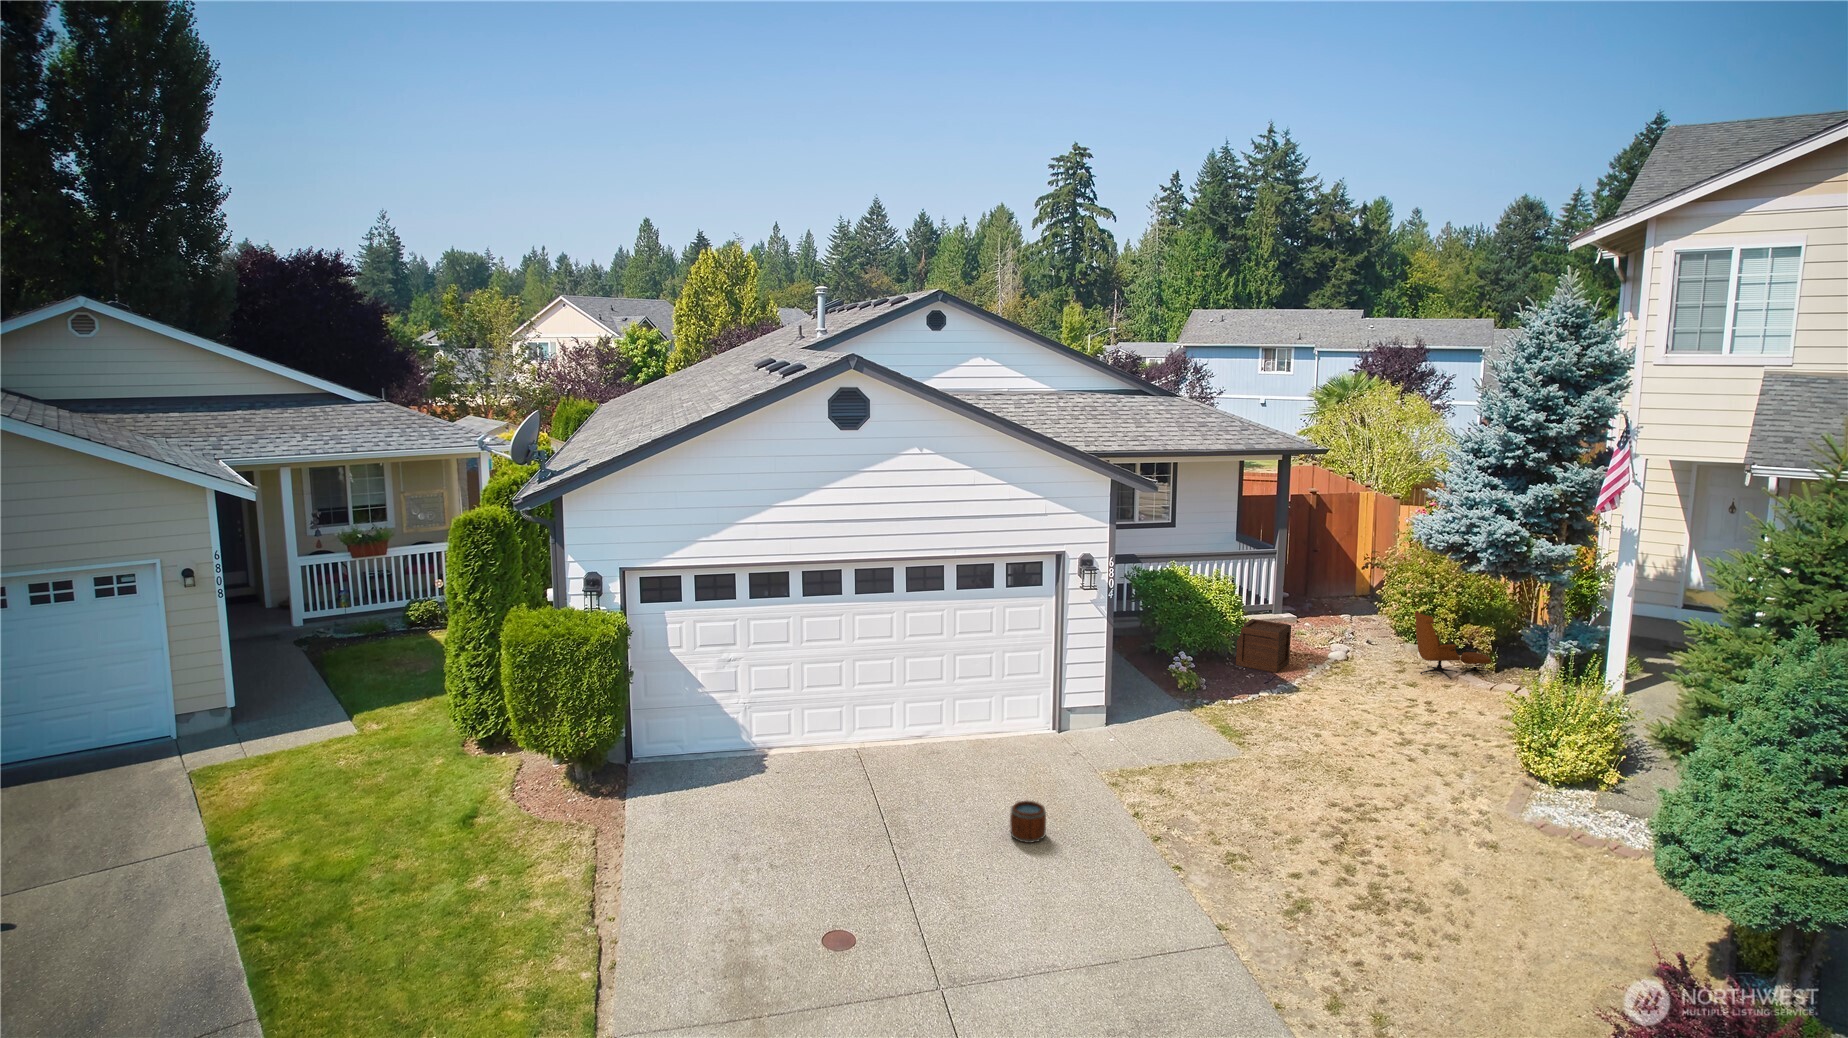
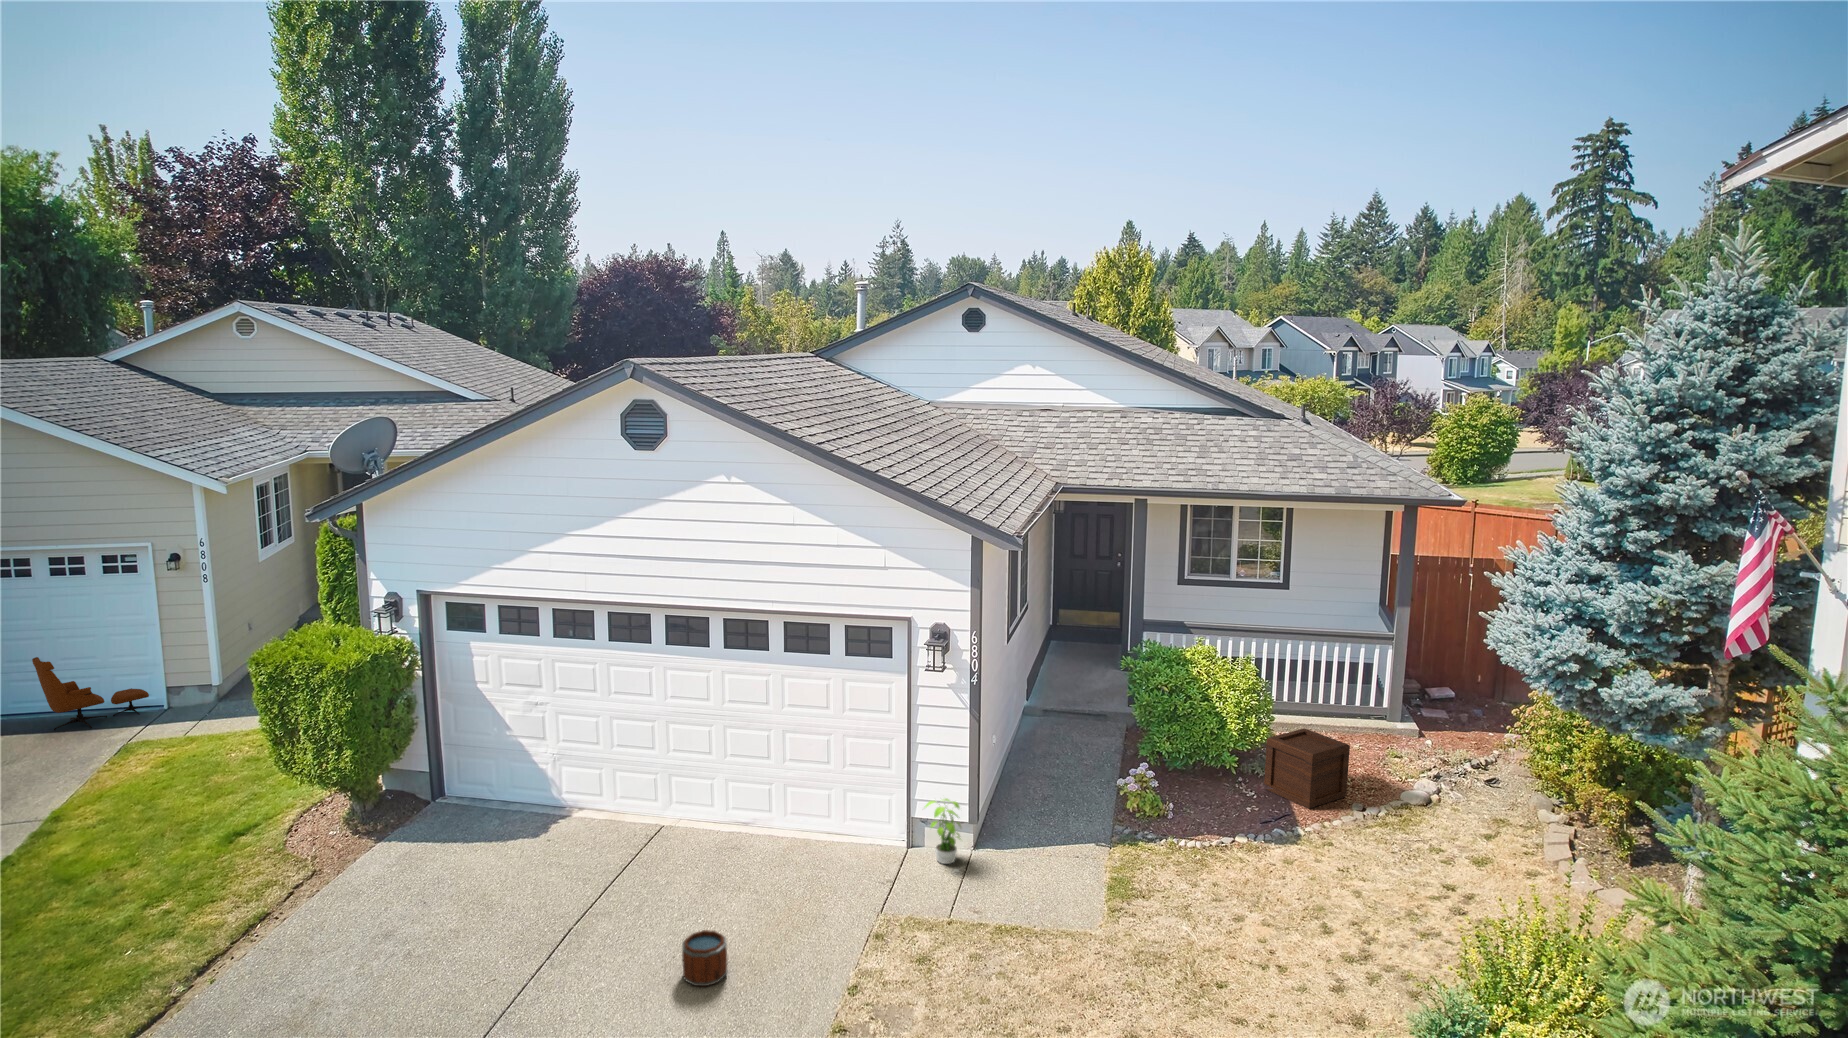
lounge chair: present [1415,611,1491,679] -> present [32,657,149,730]
potted plant: none [1075,689,1107,741] -> present [925,799,961,864]

